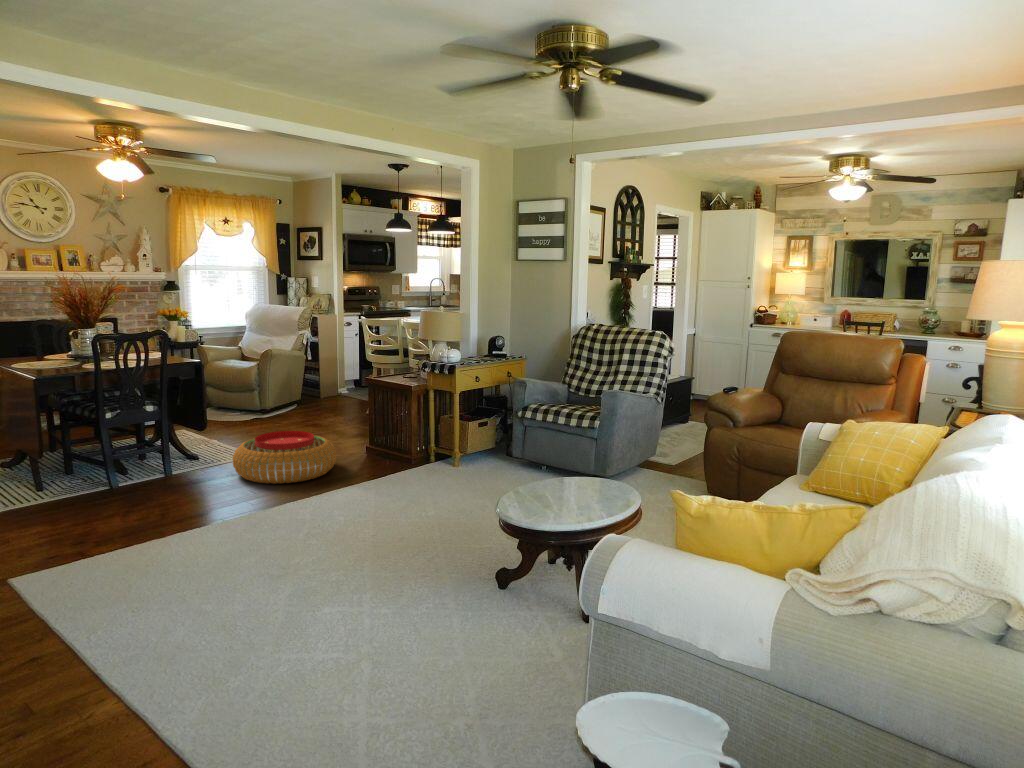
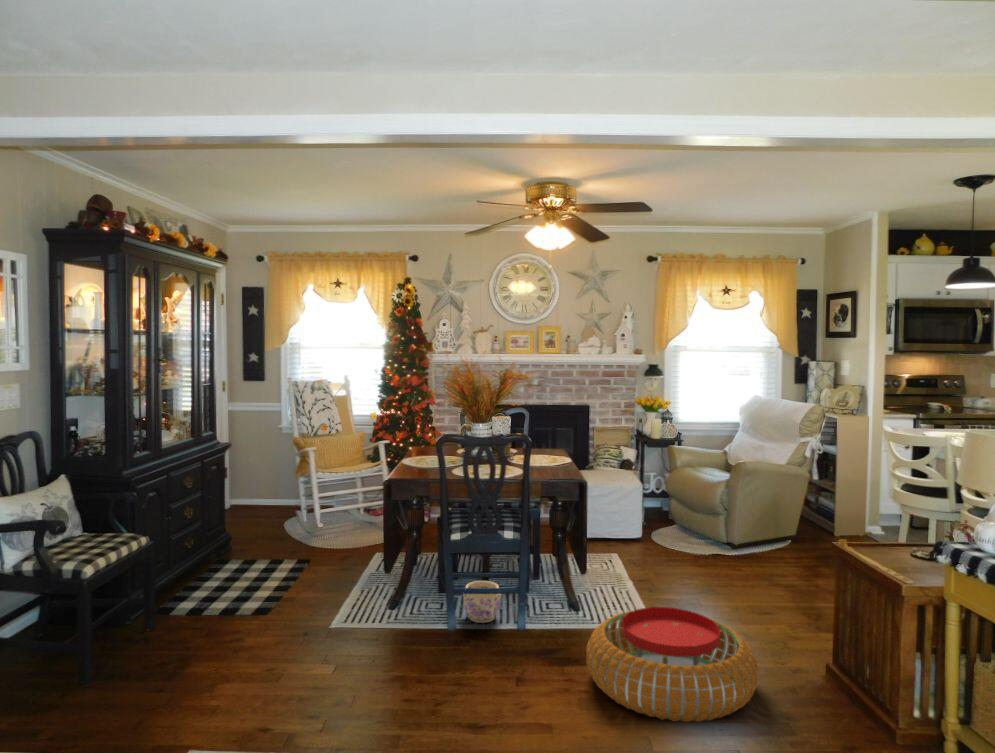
planter: none [110,449,143,478] -> present [463,581,501,623]

